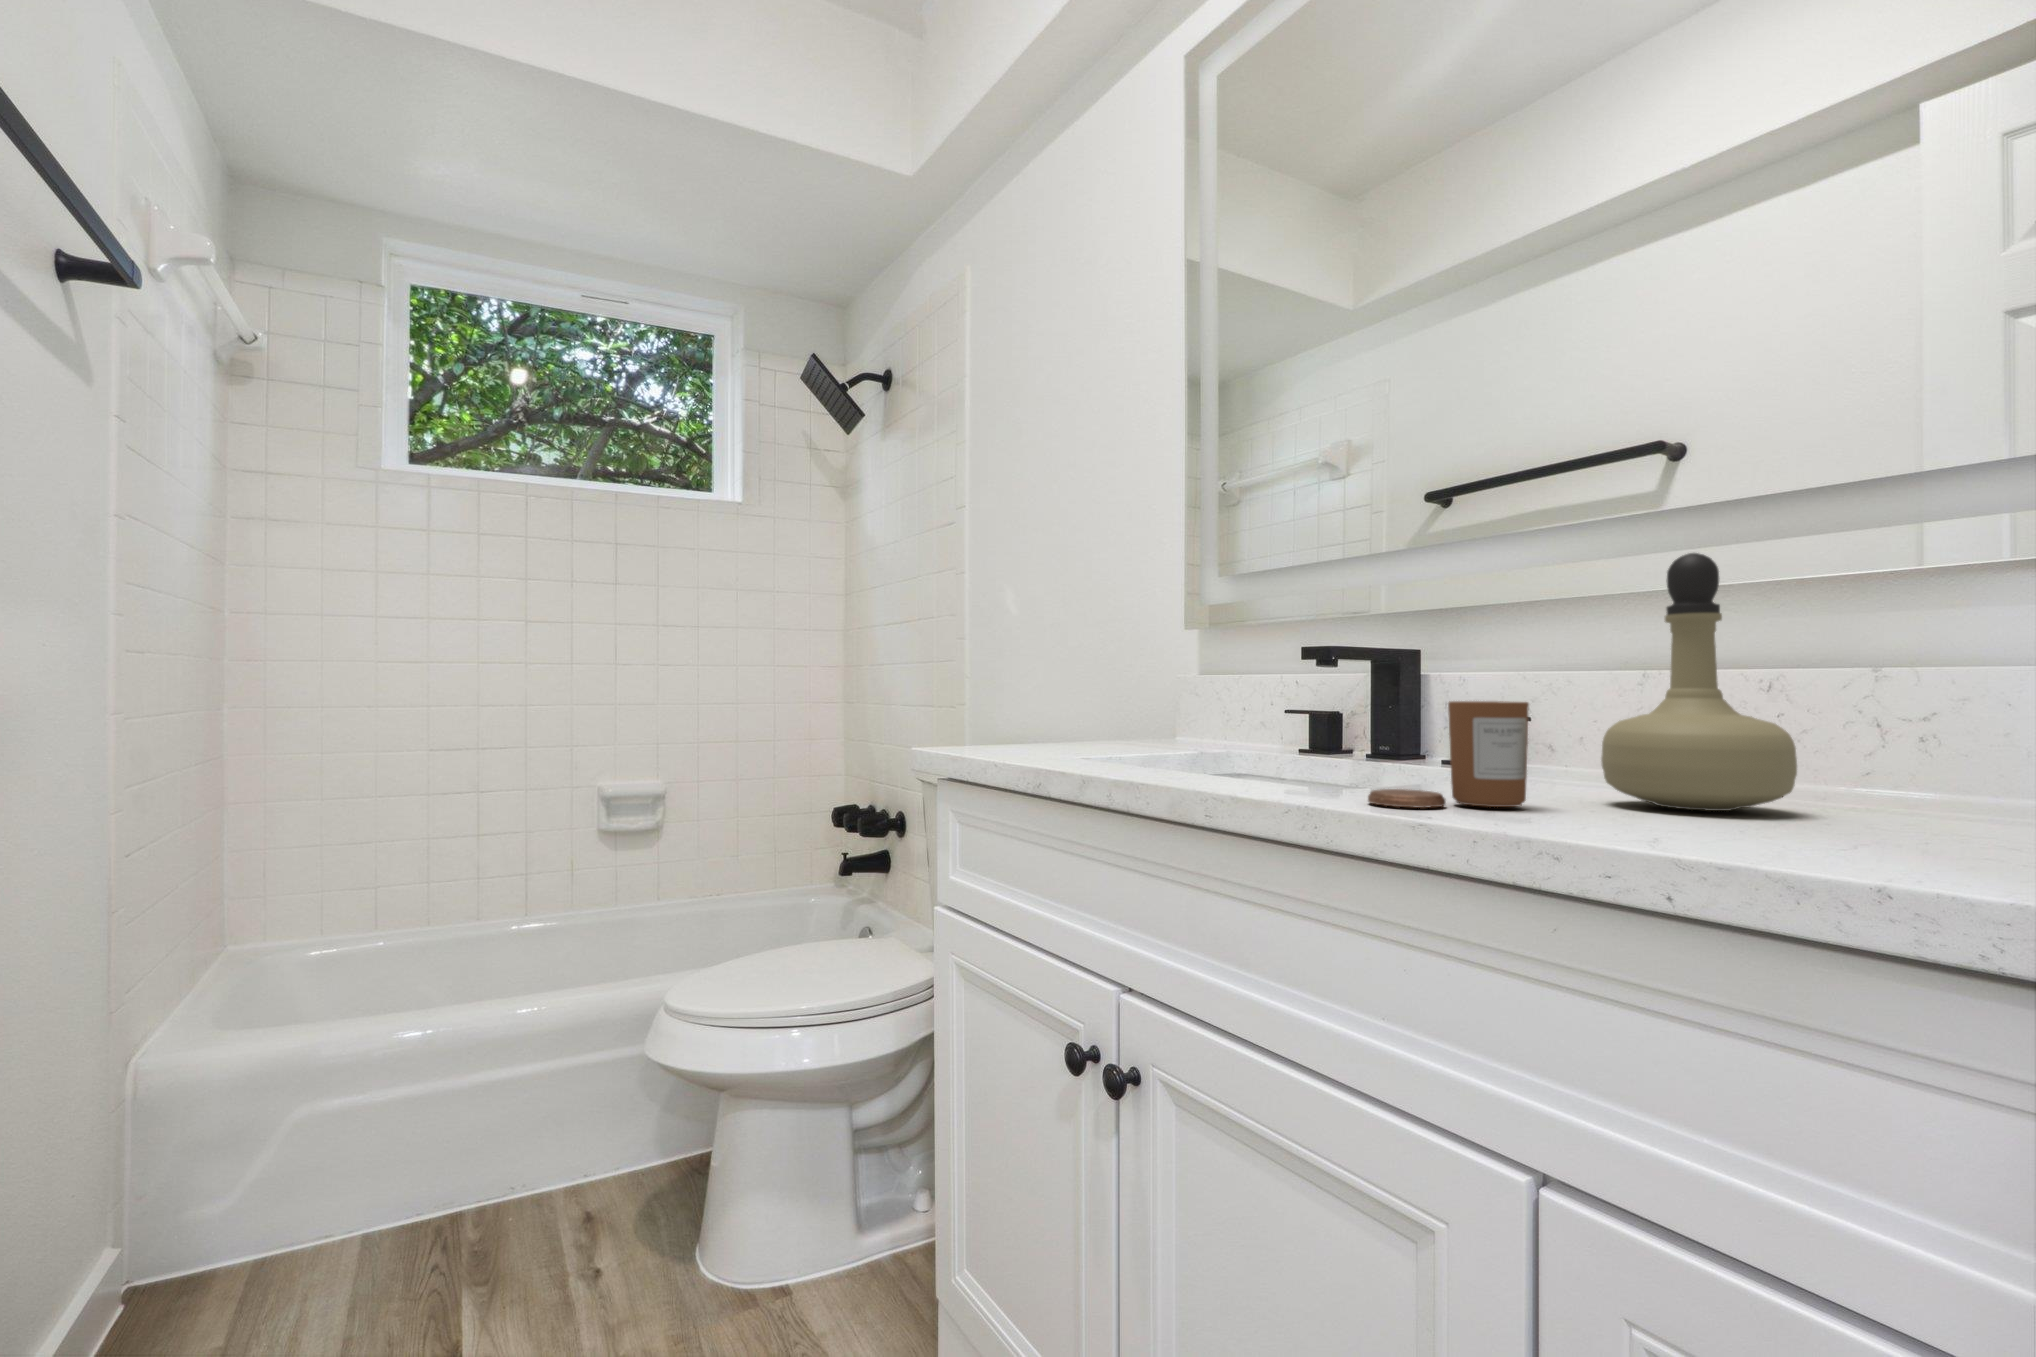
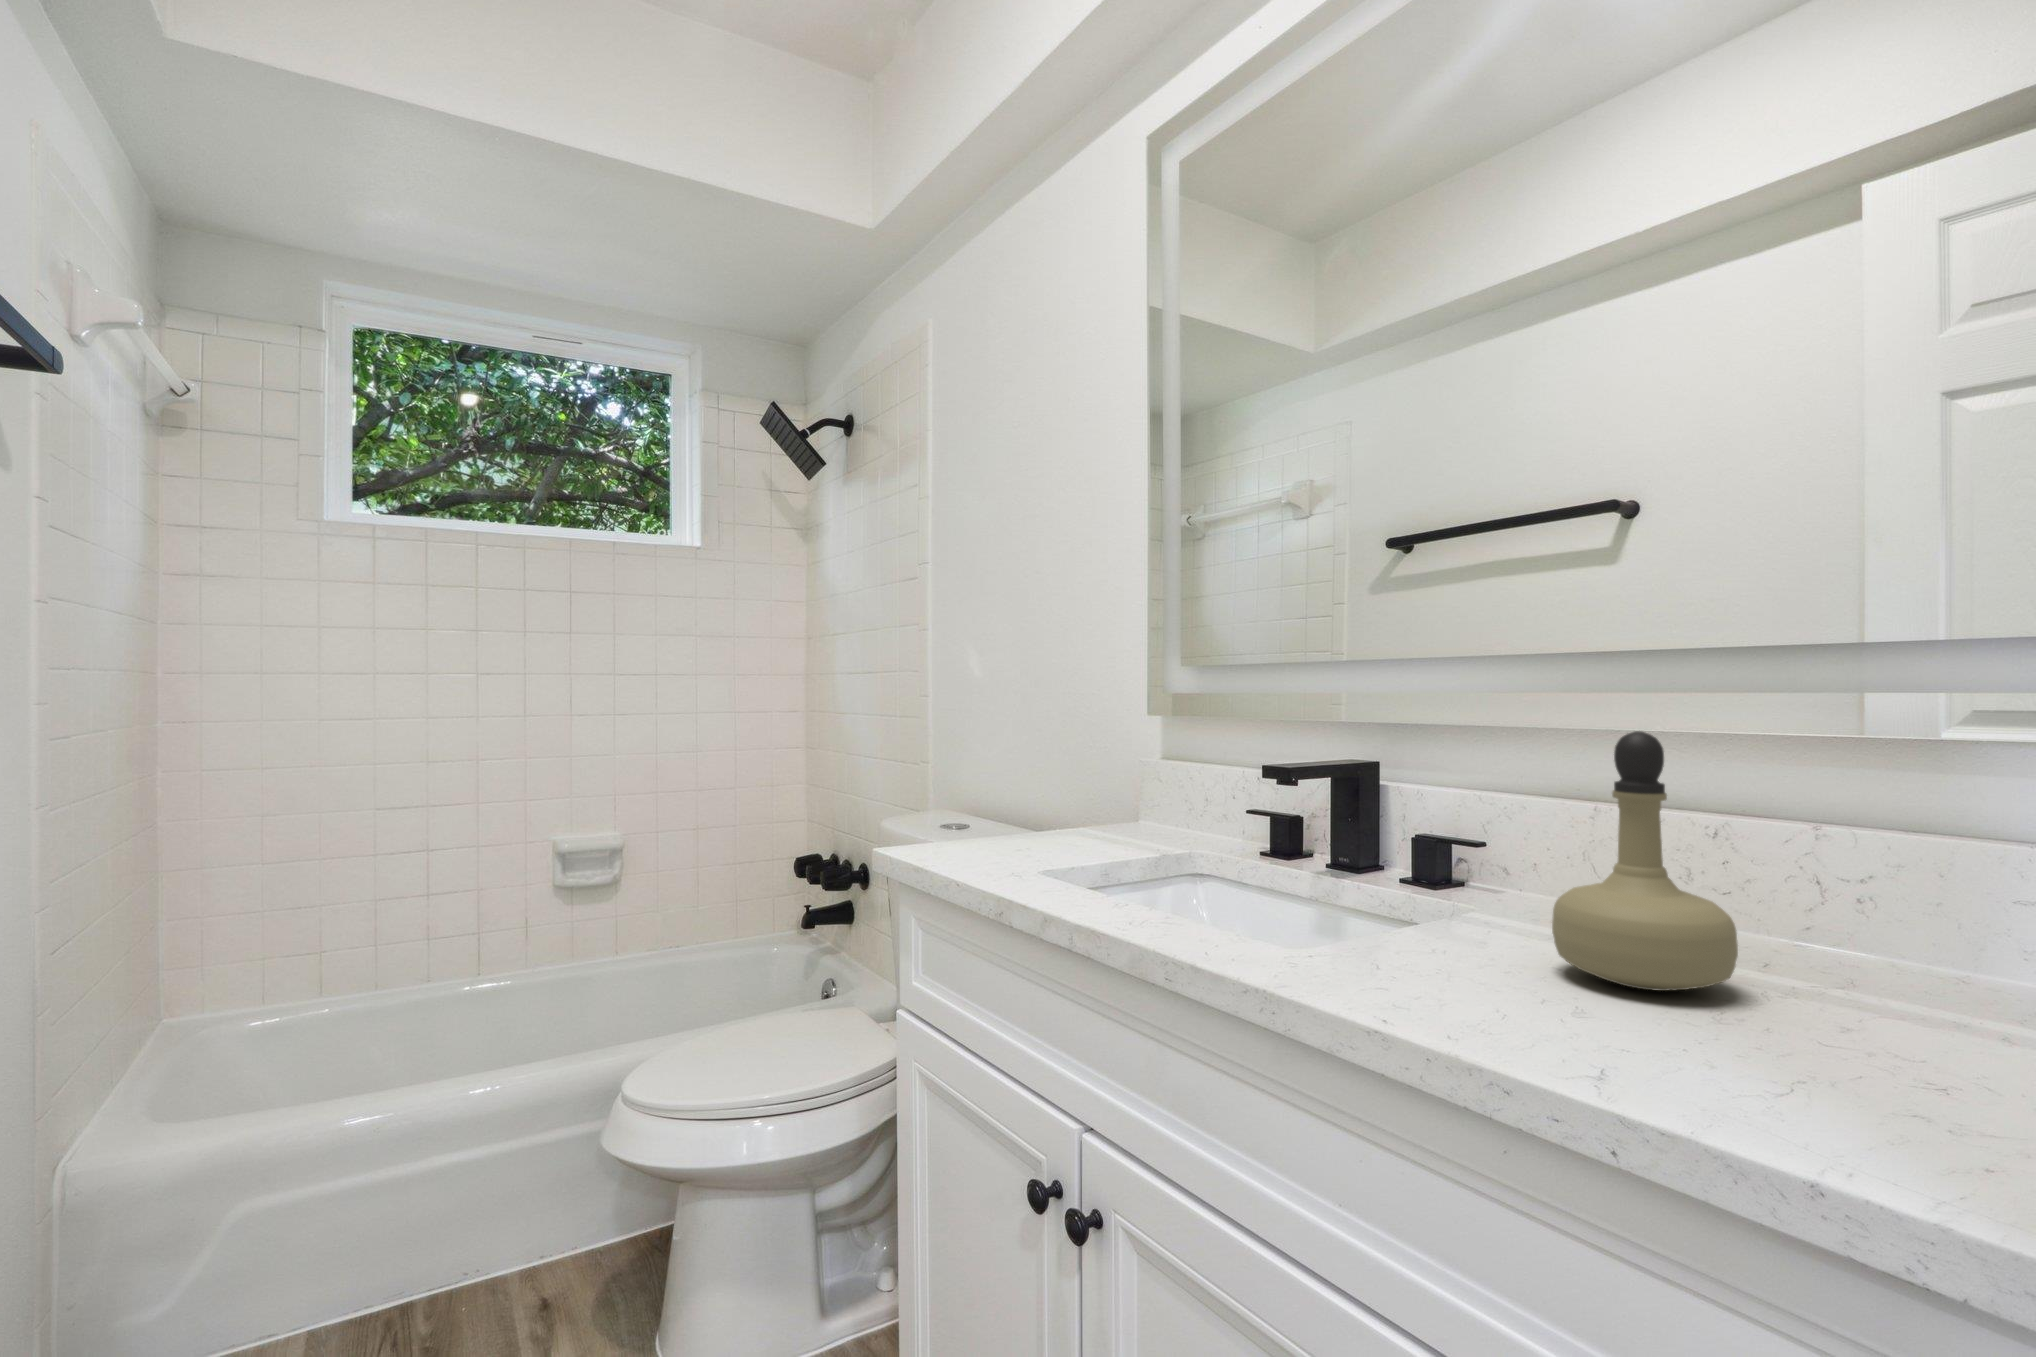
candle: present [1368,701,1529,808] -> none [1325,872,1481,990]

